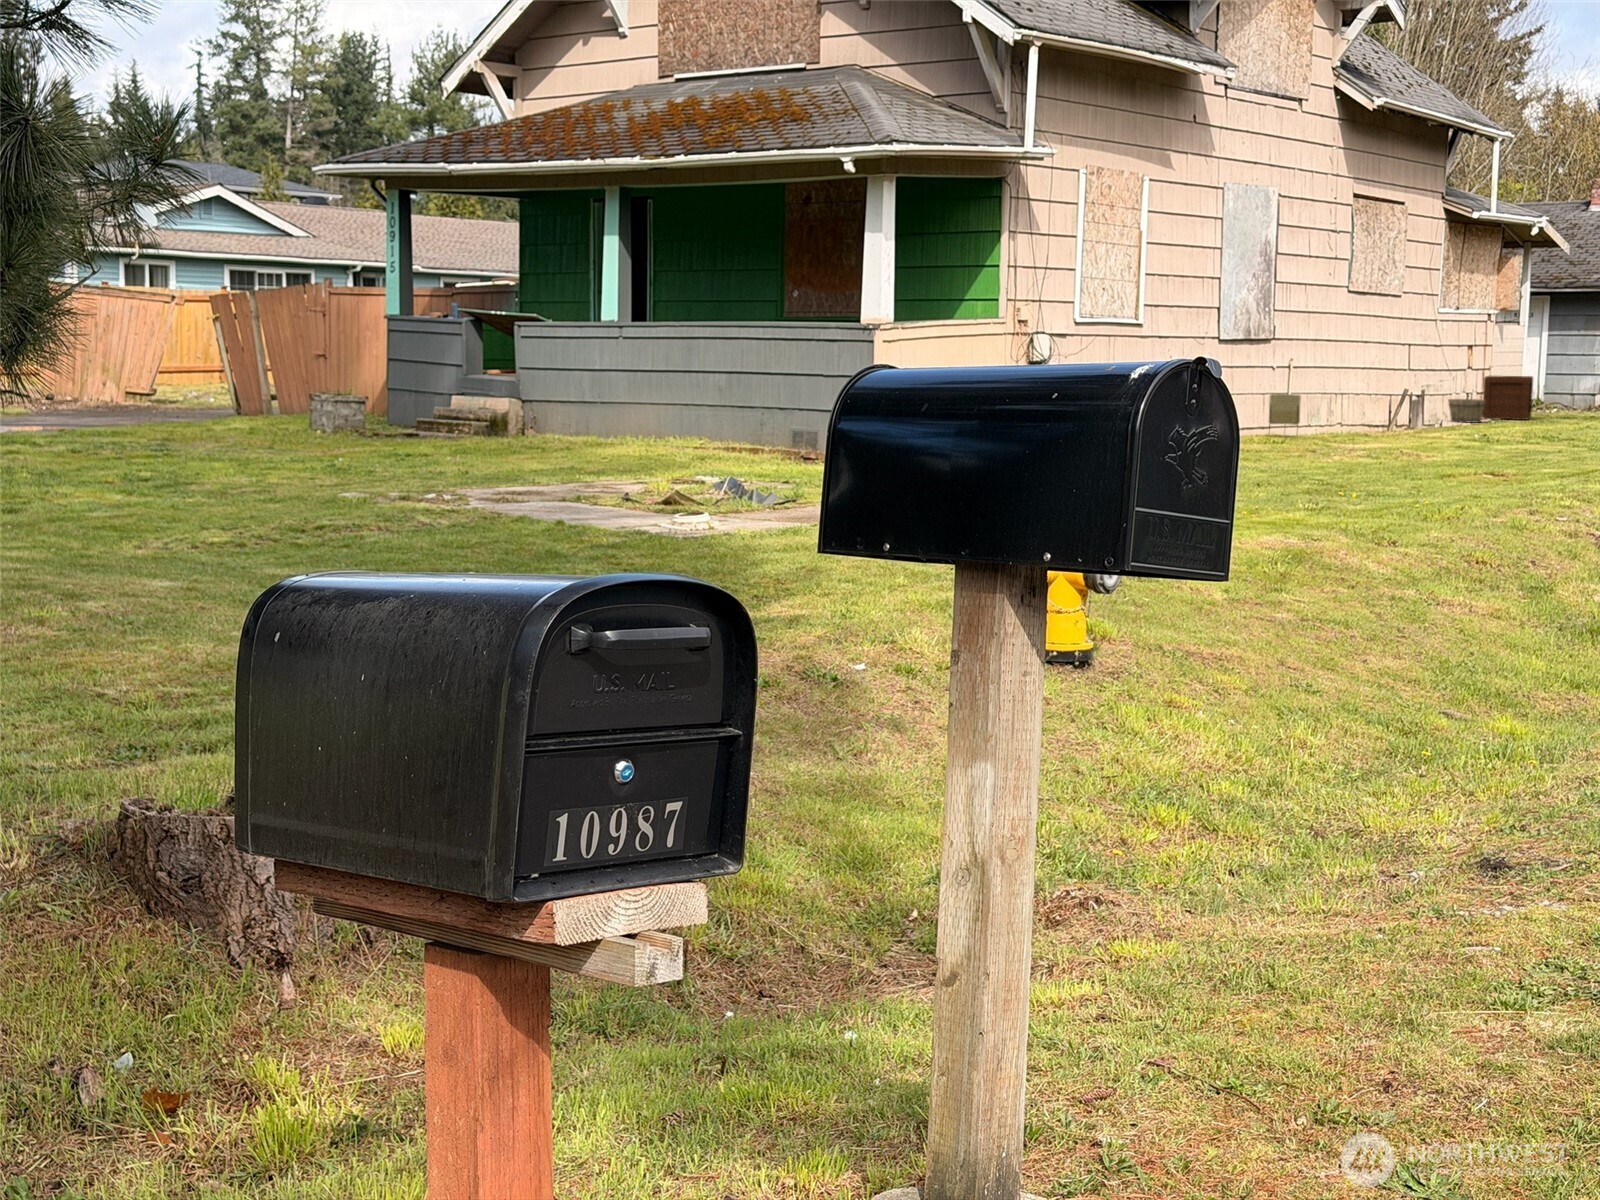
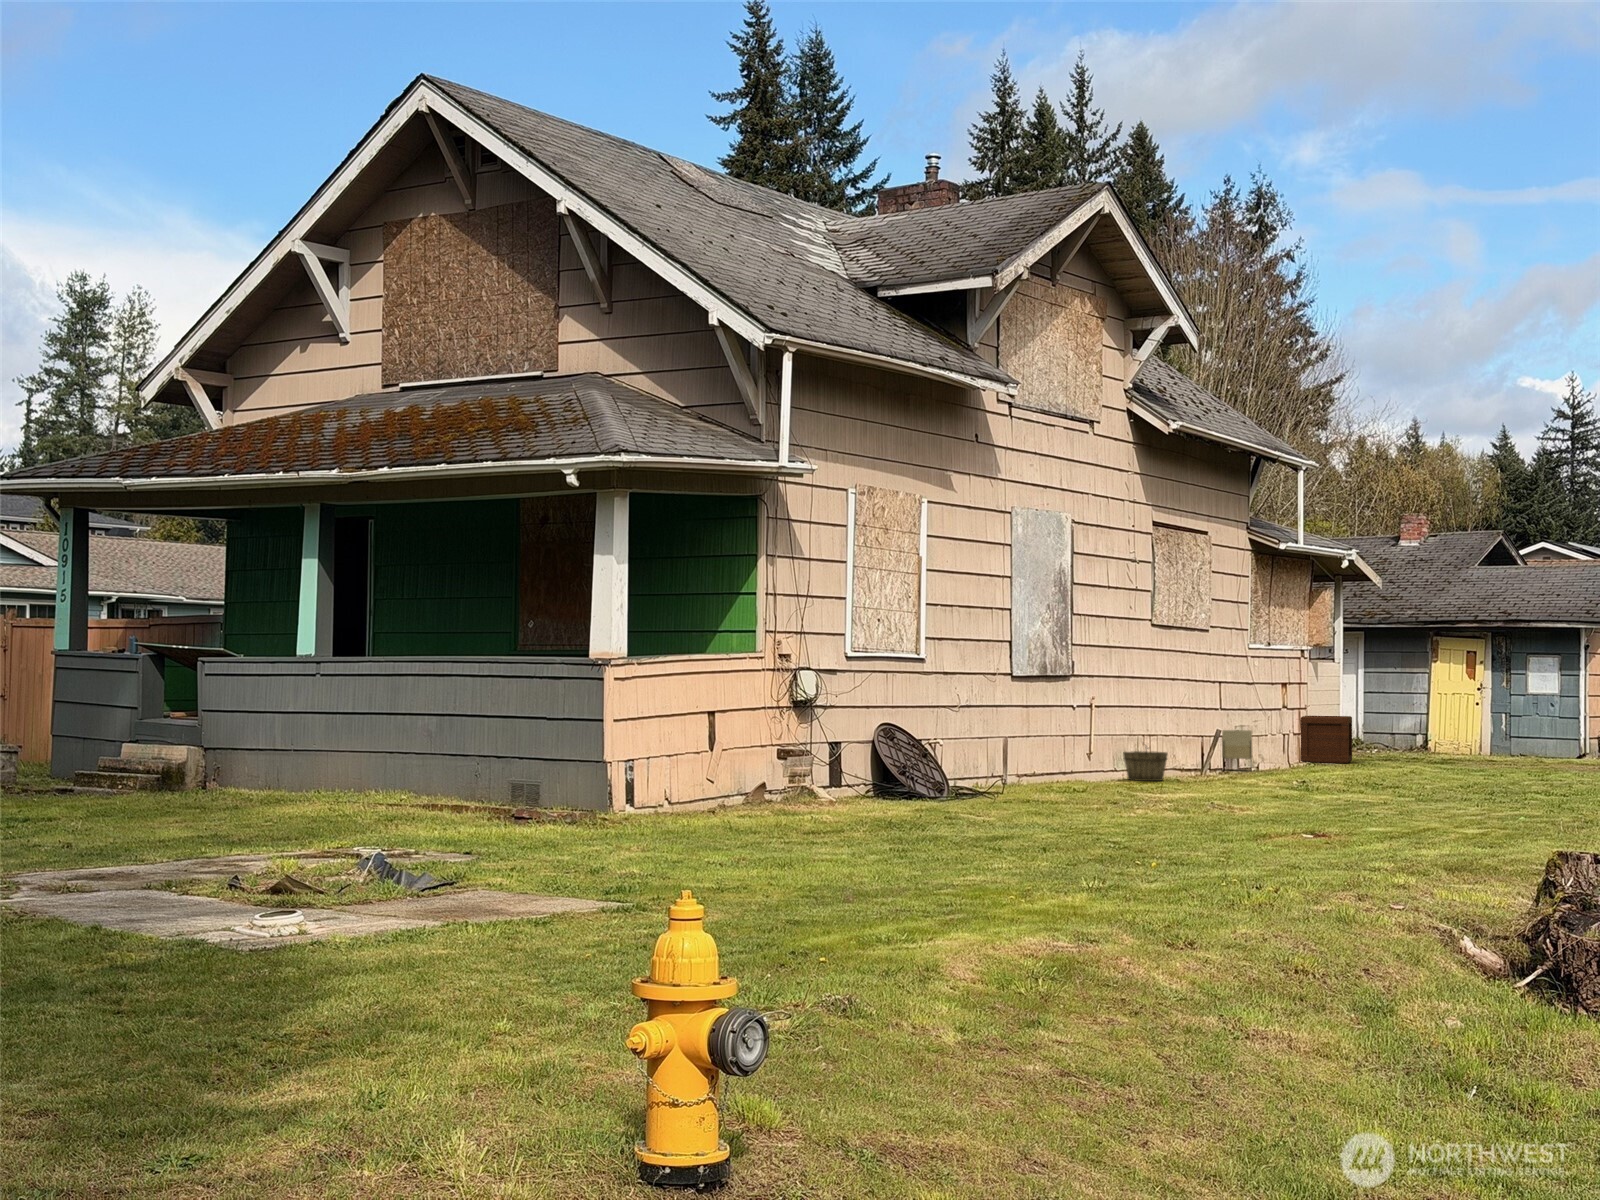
wooden bucket: present [1448,393,1485,423] -> present [1123,746,1168,781]
planter: present [1269,394,1301,425] -> present [1222,730,1252,759]

